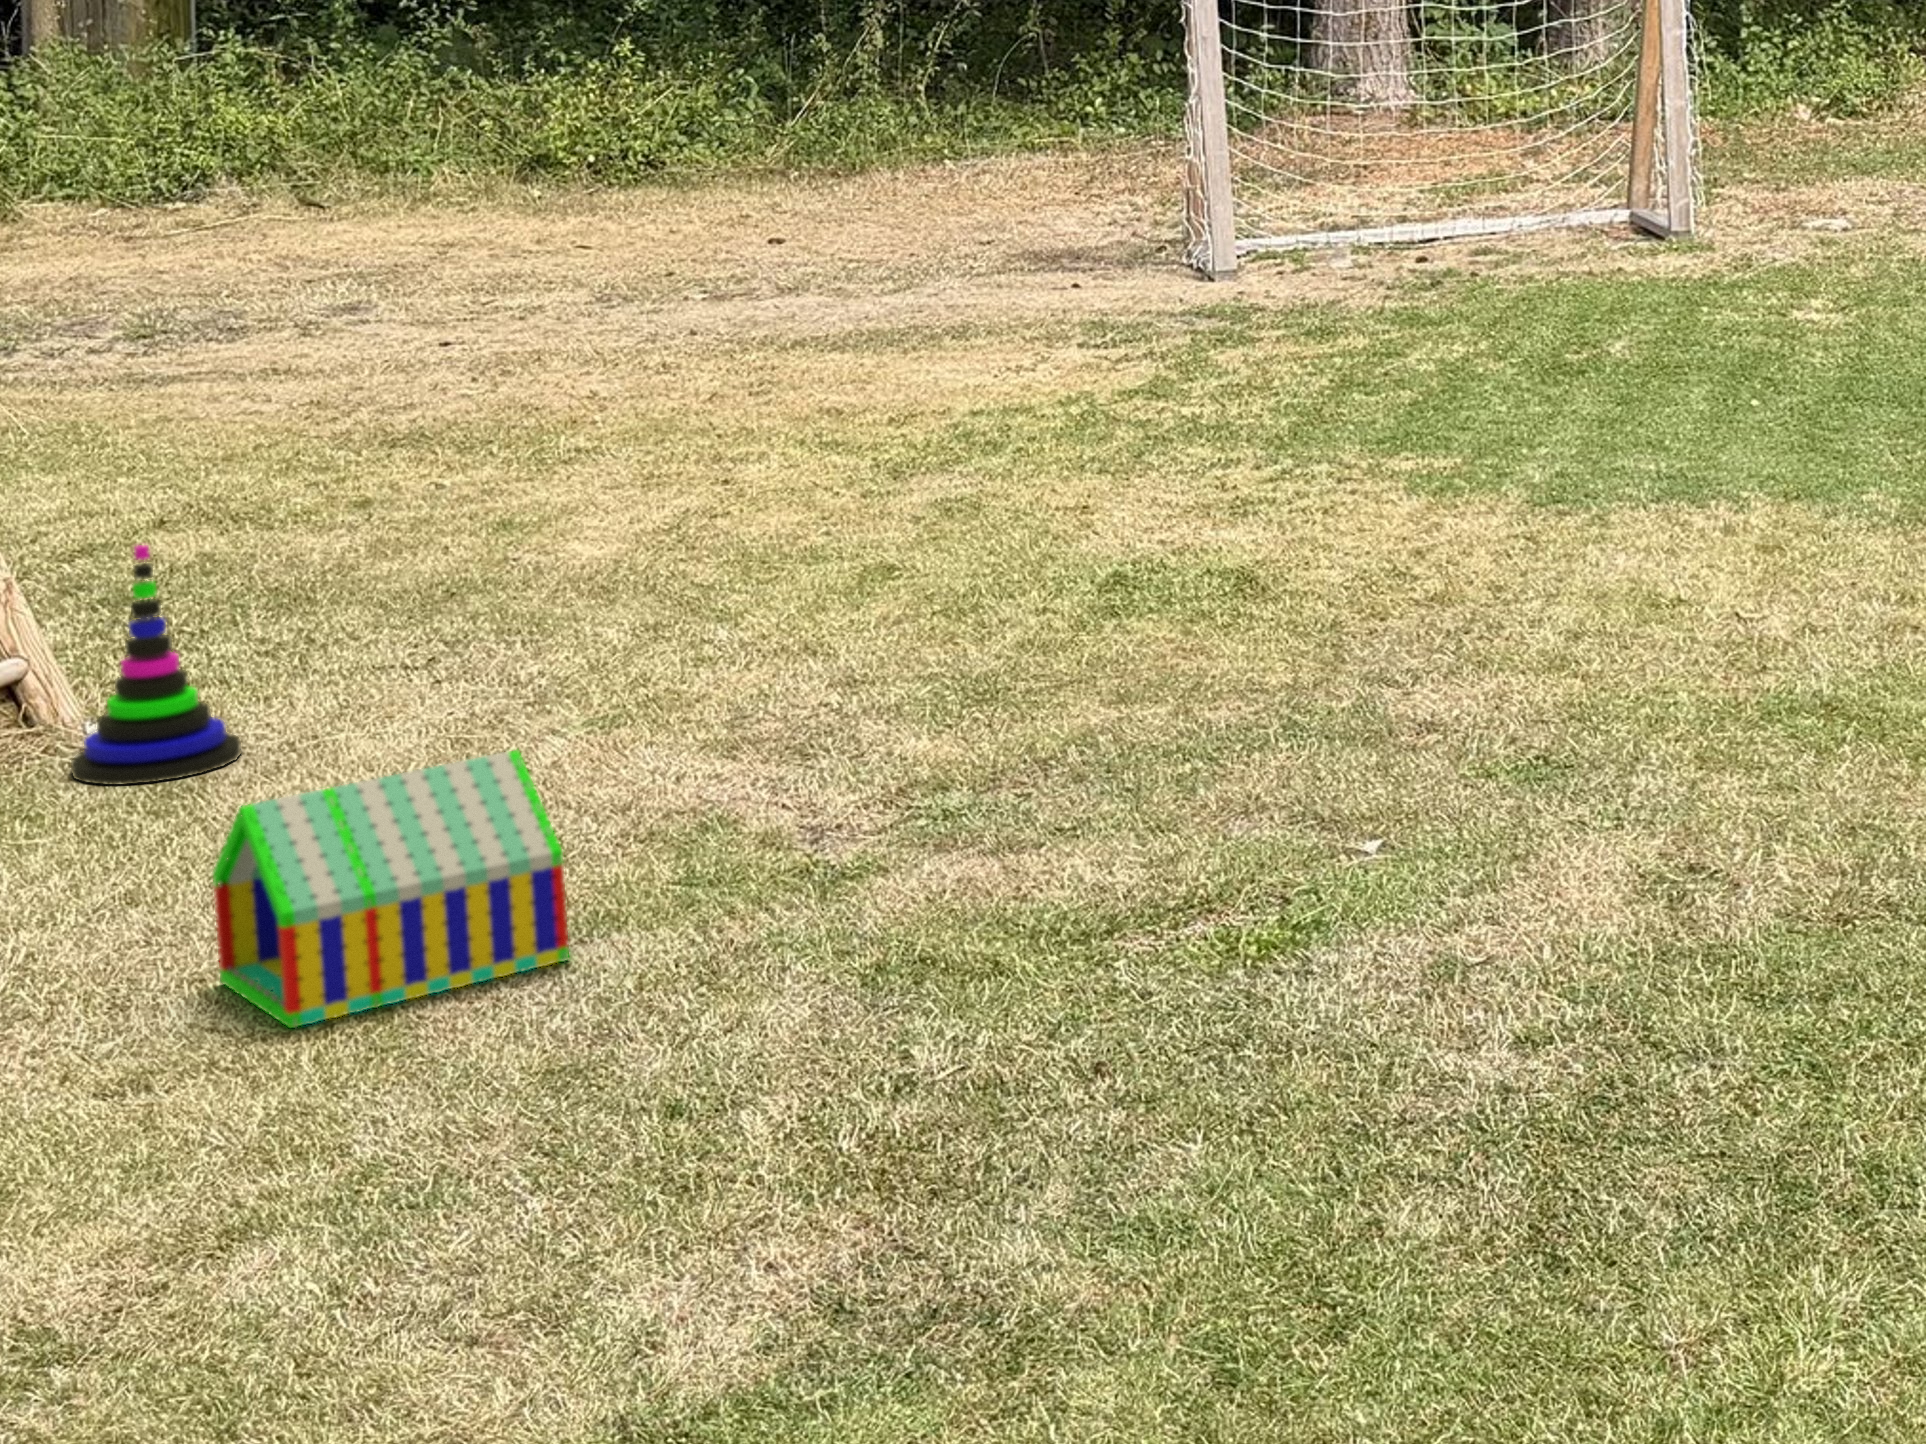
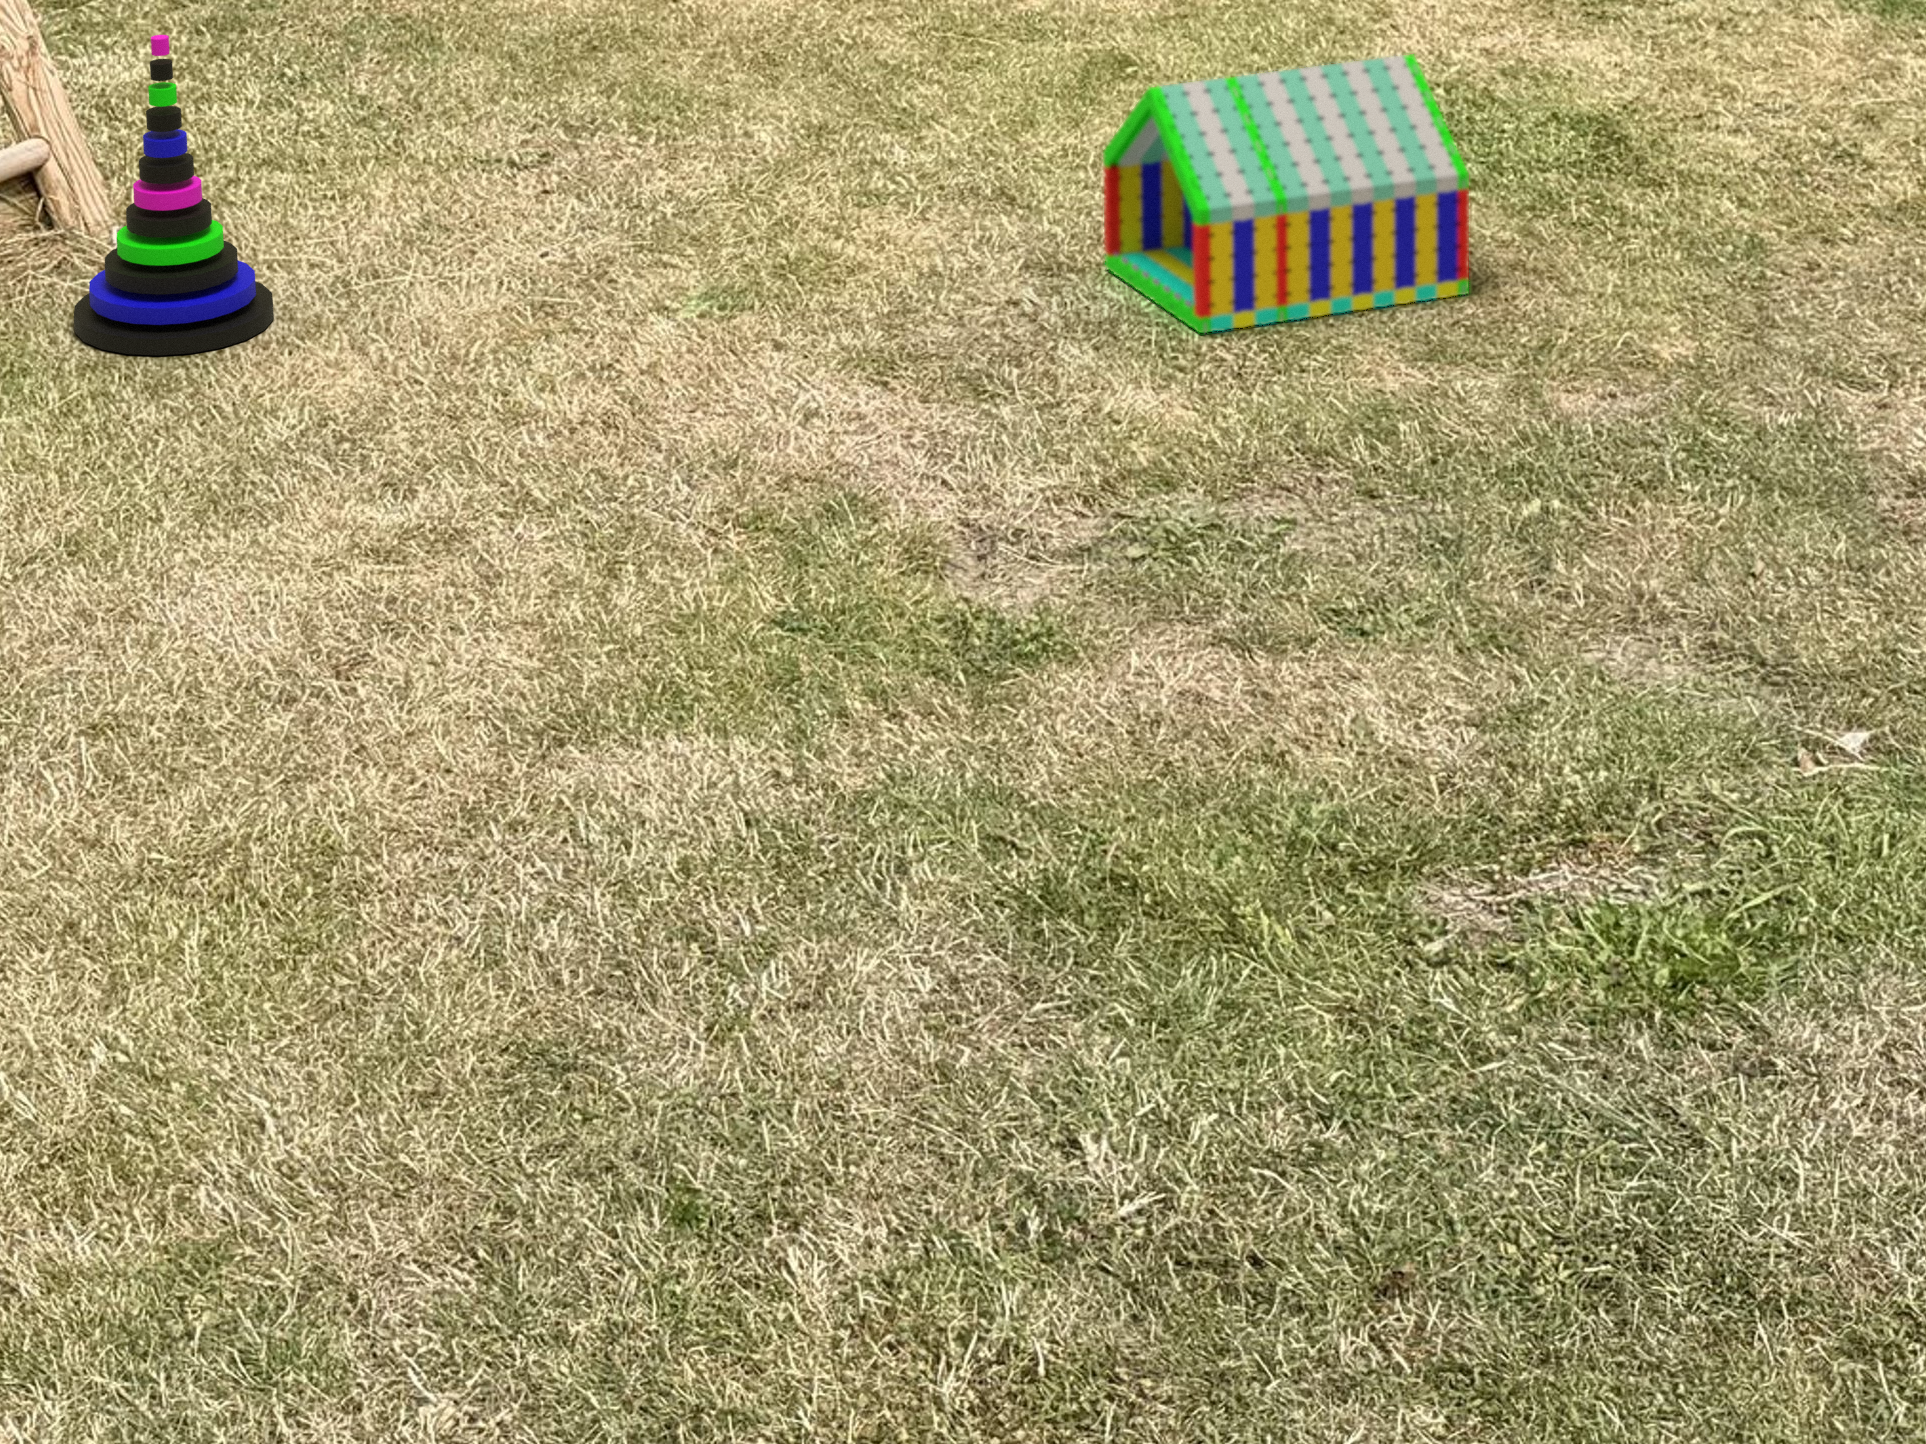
toy house: present [213,750,569,1028] -> present [1103,54,1469,333]

